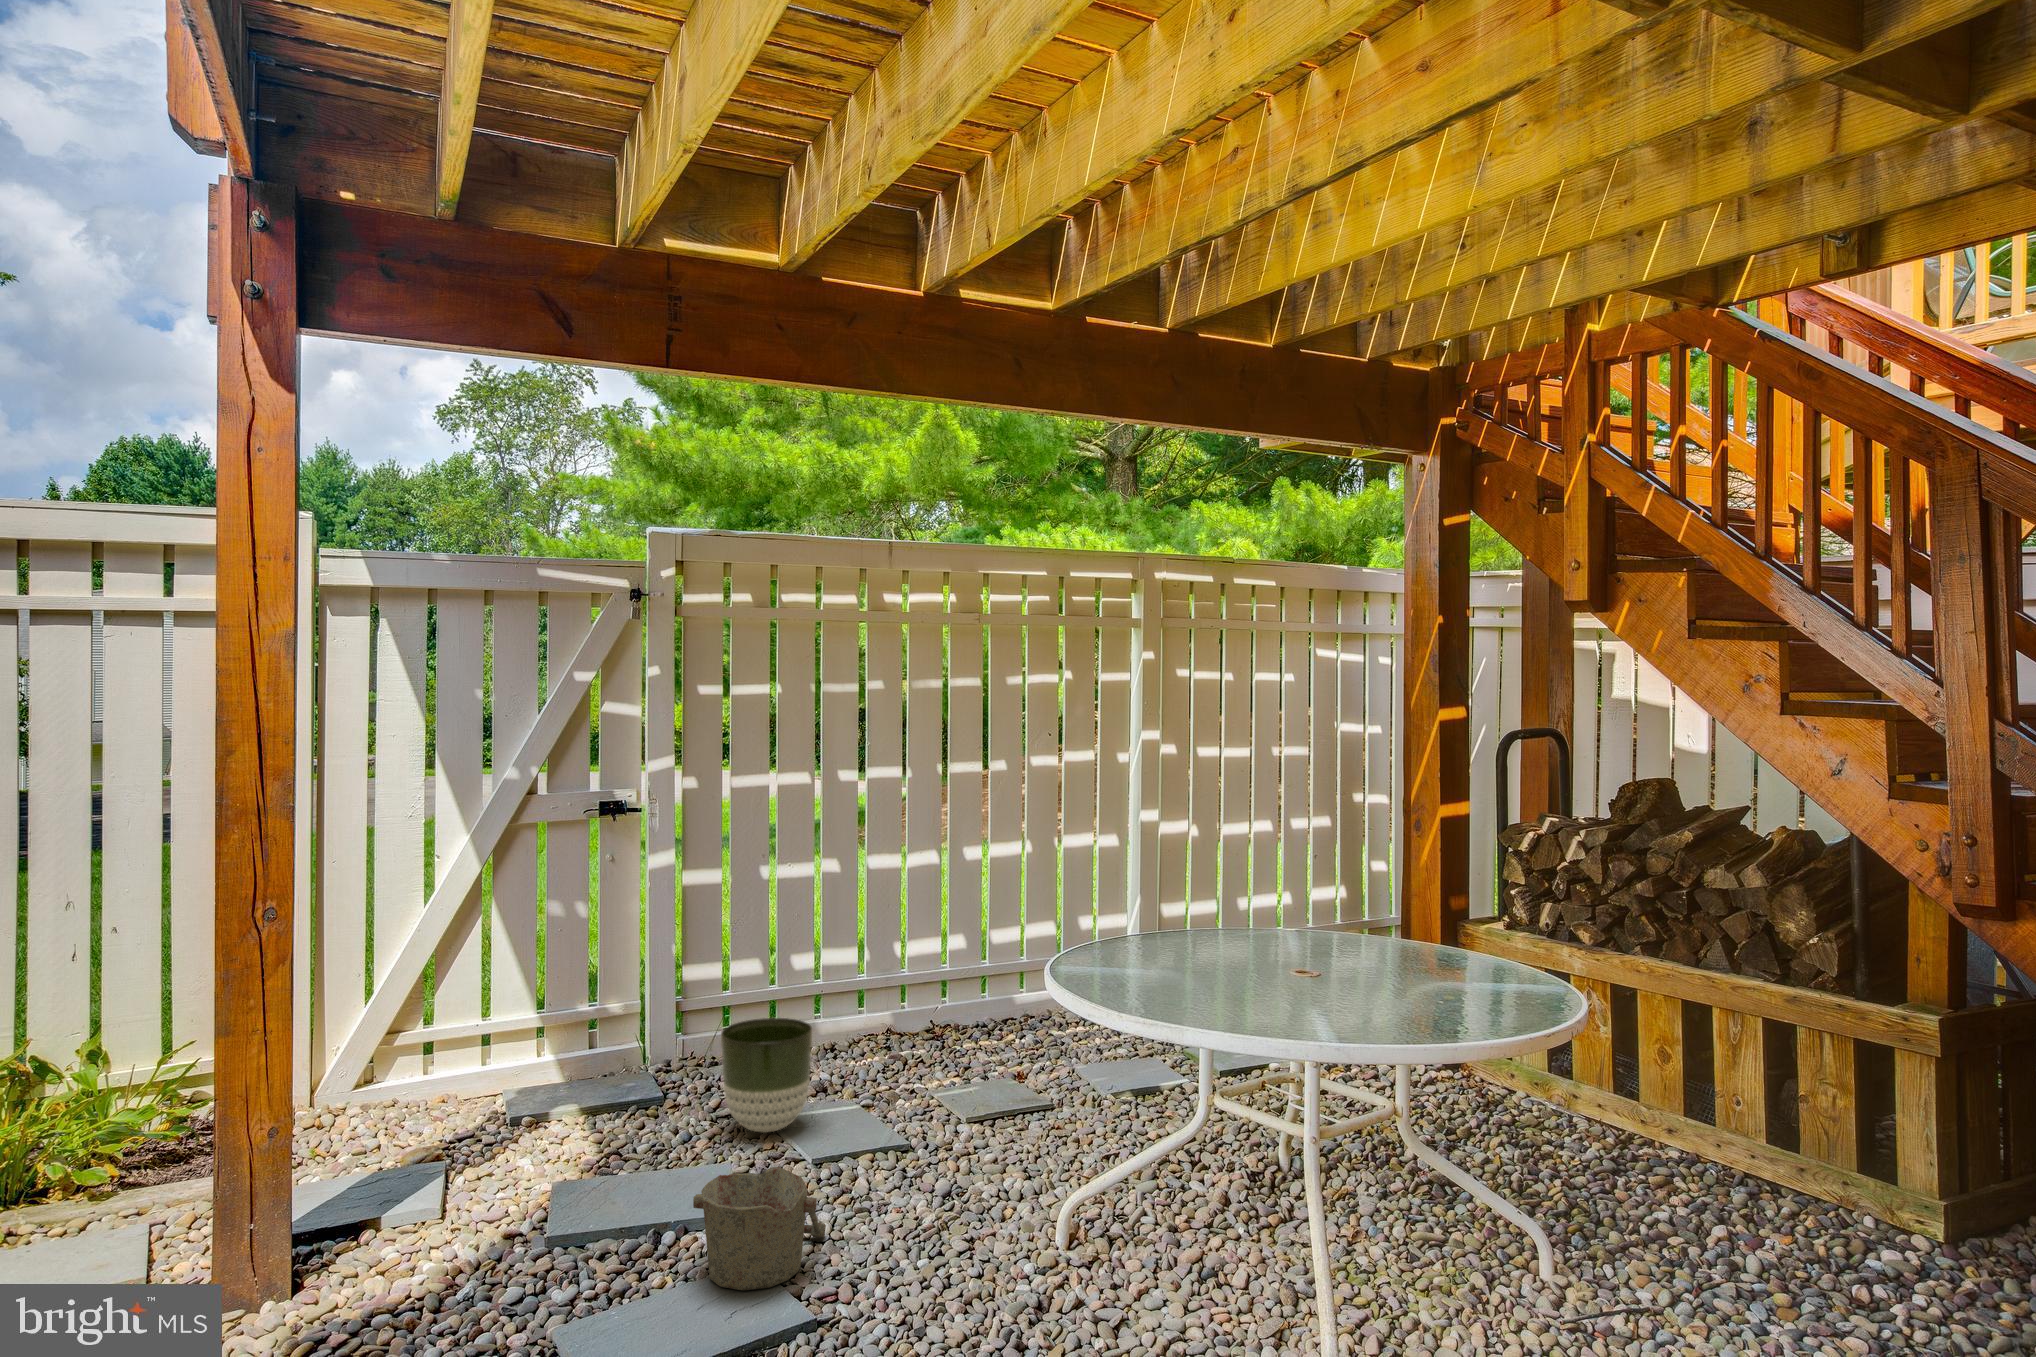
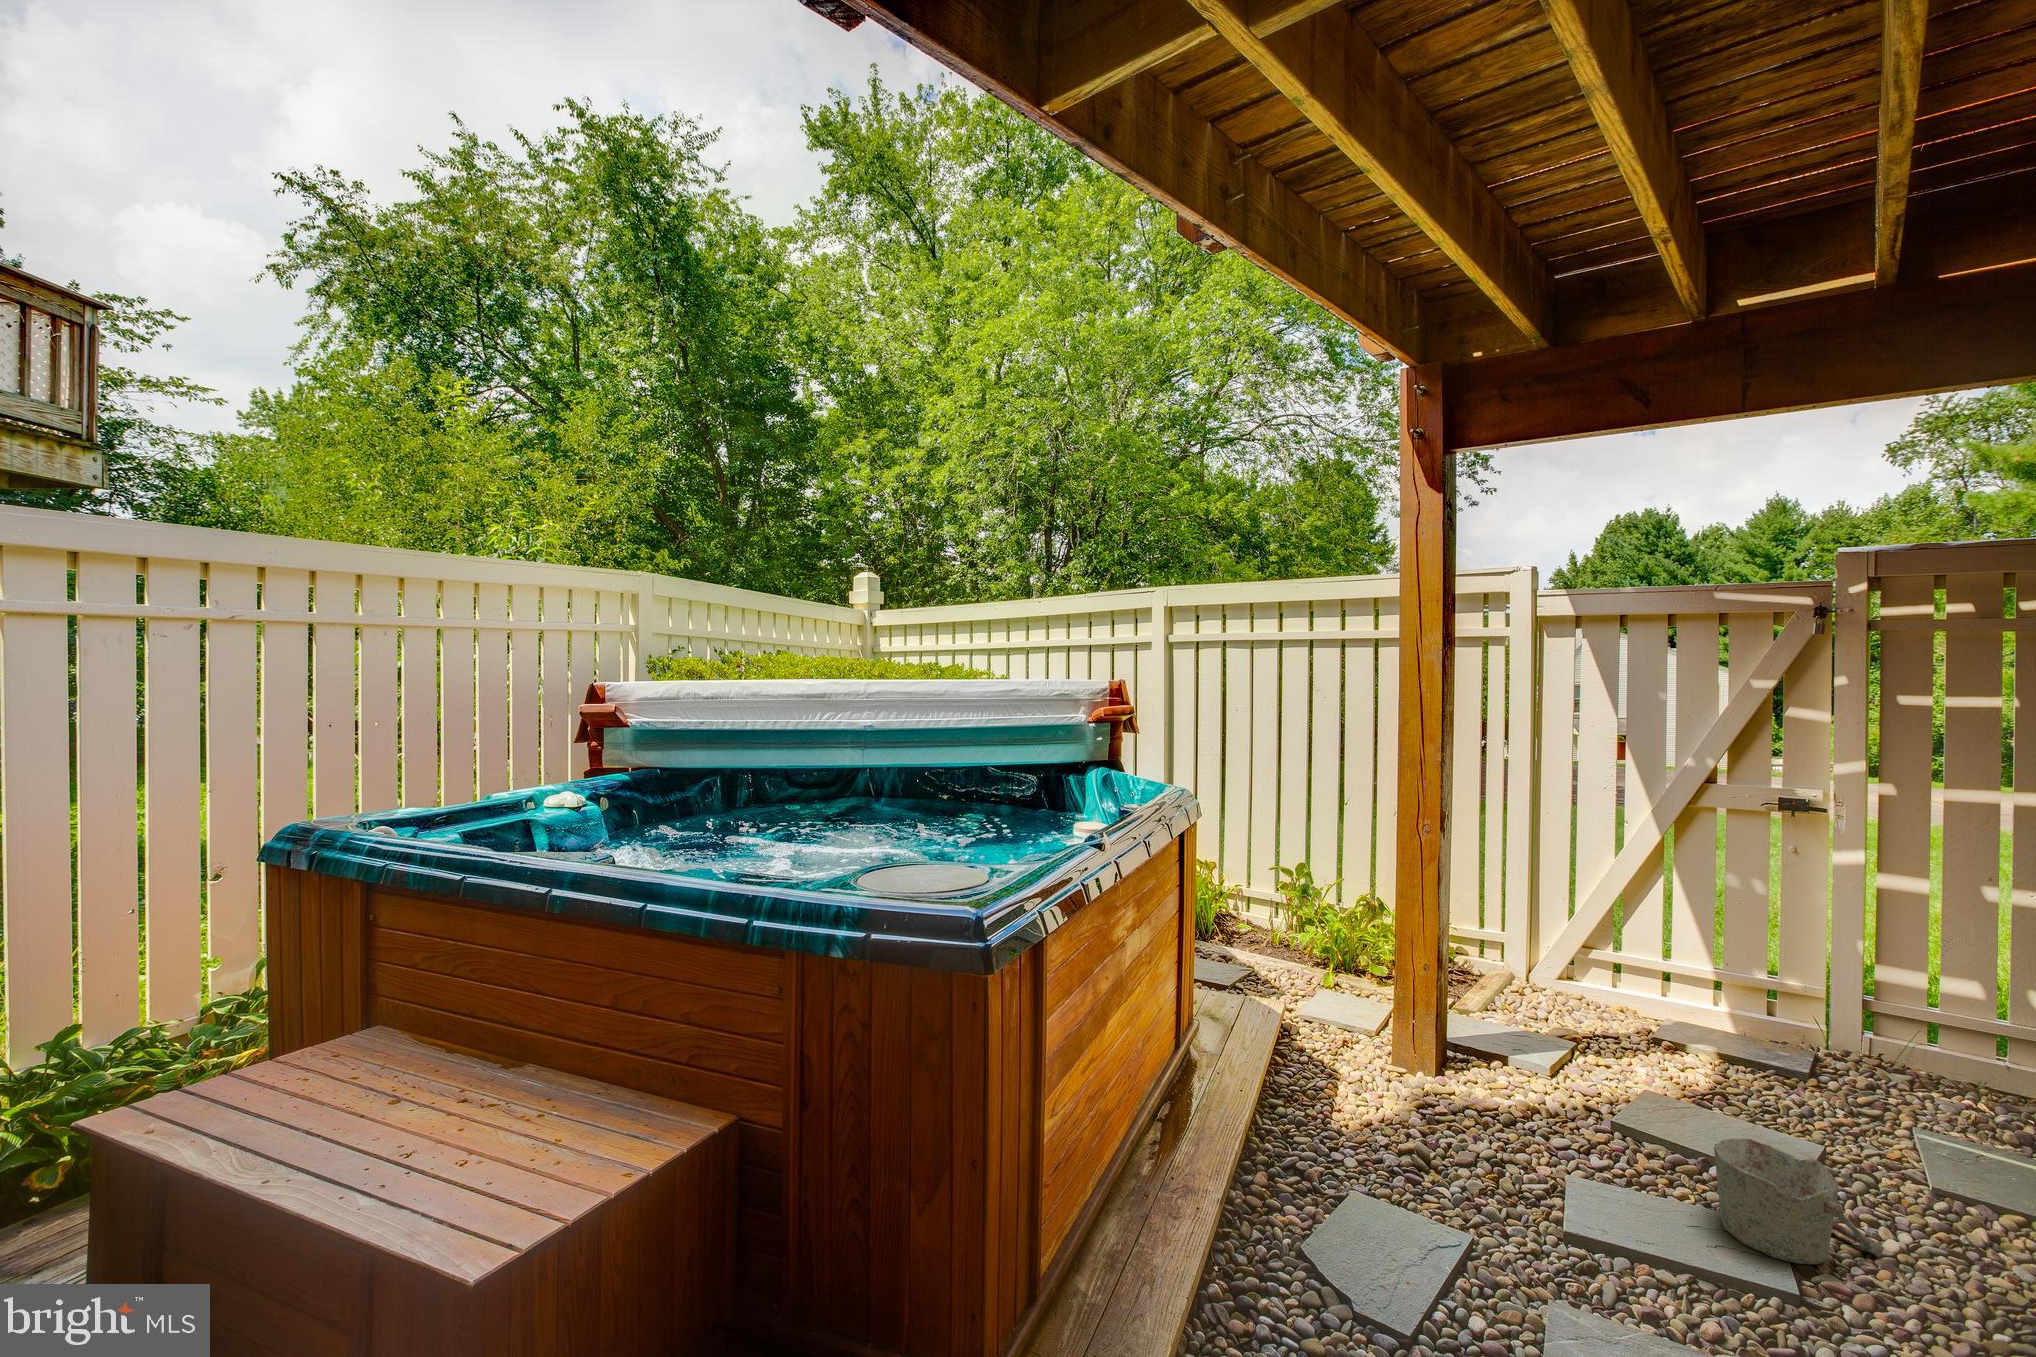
planter: present [721,1018,812,1133] -> none [1852,1031,1979,1154]

